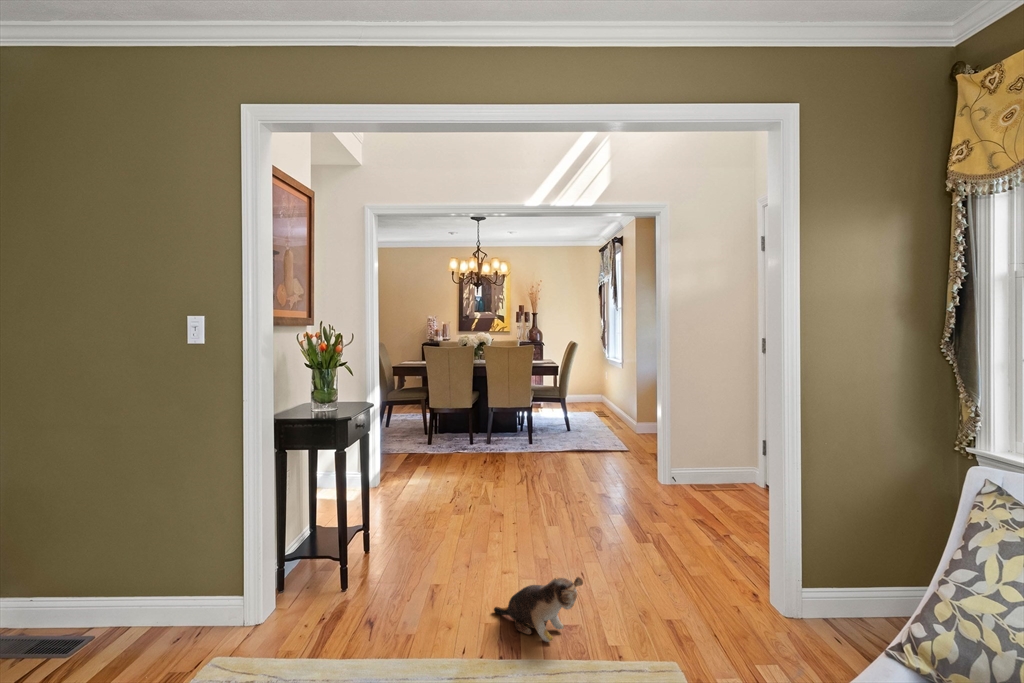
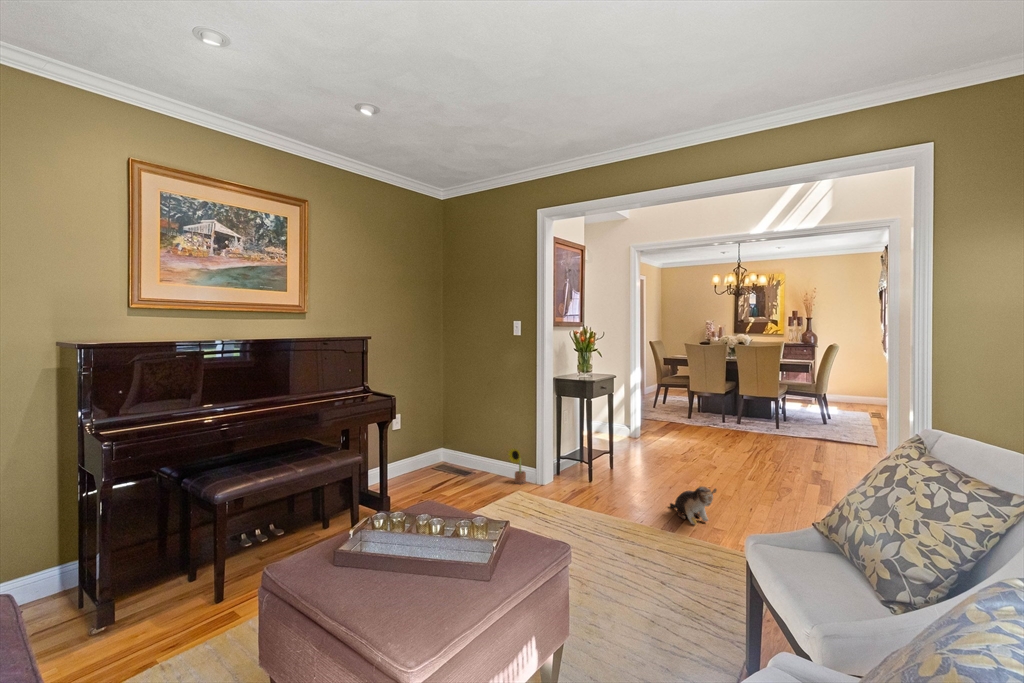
decorative plant: none [177,568,222,639] -> present [508,448,526,484]

